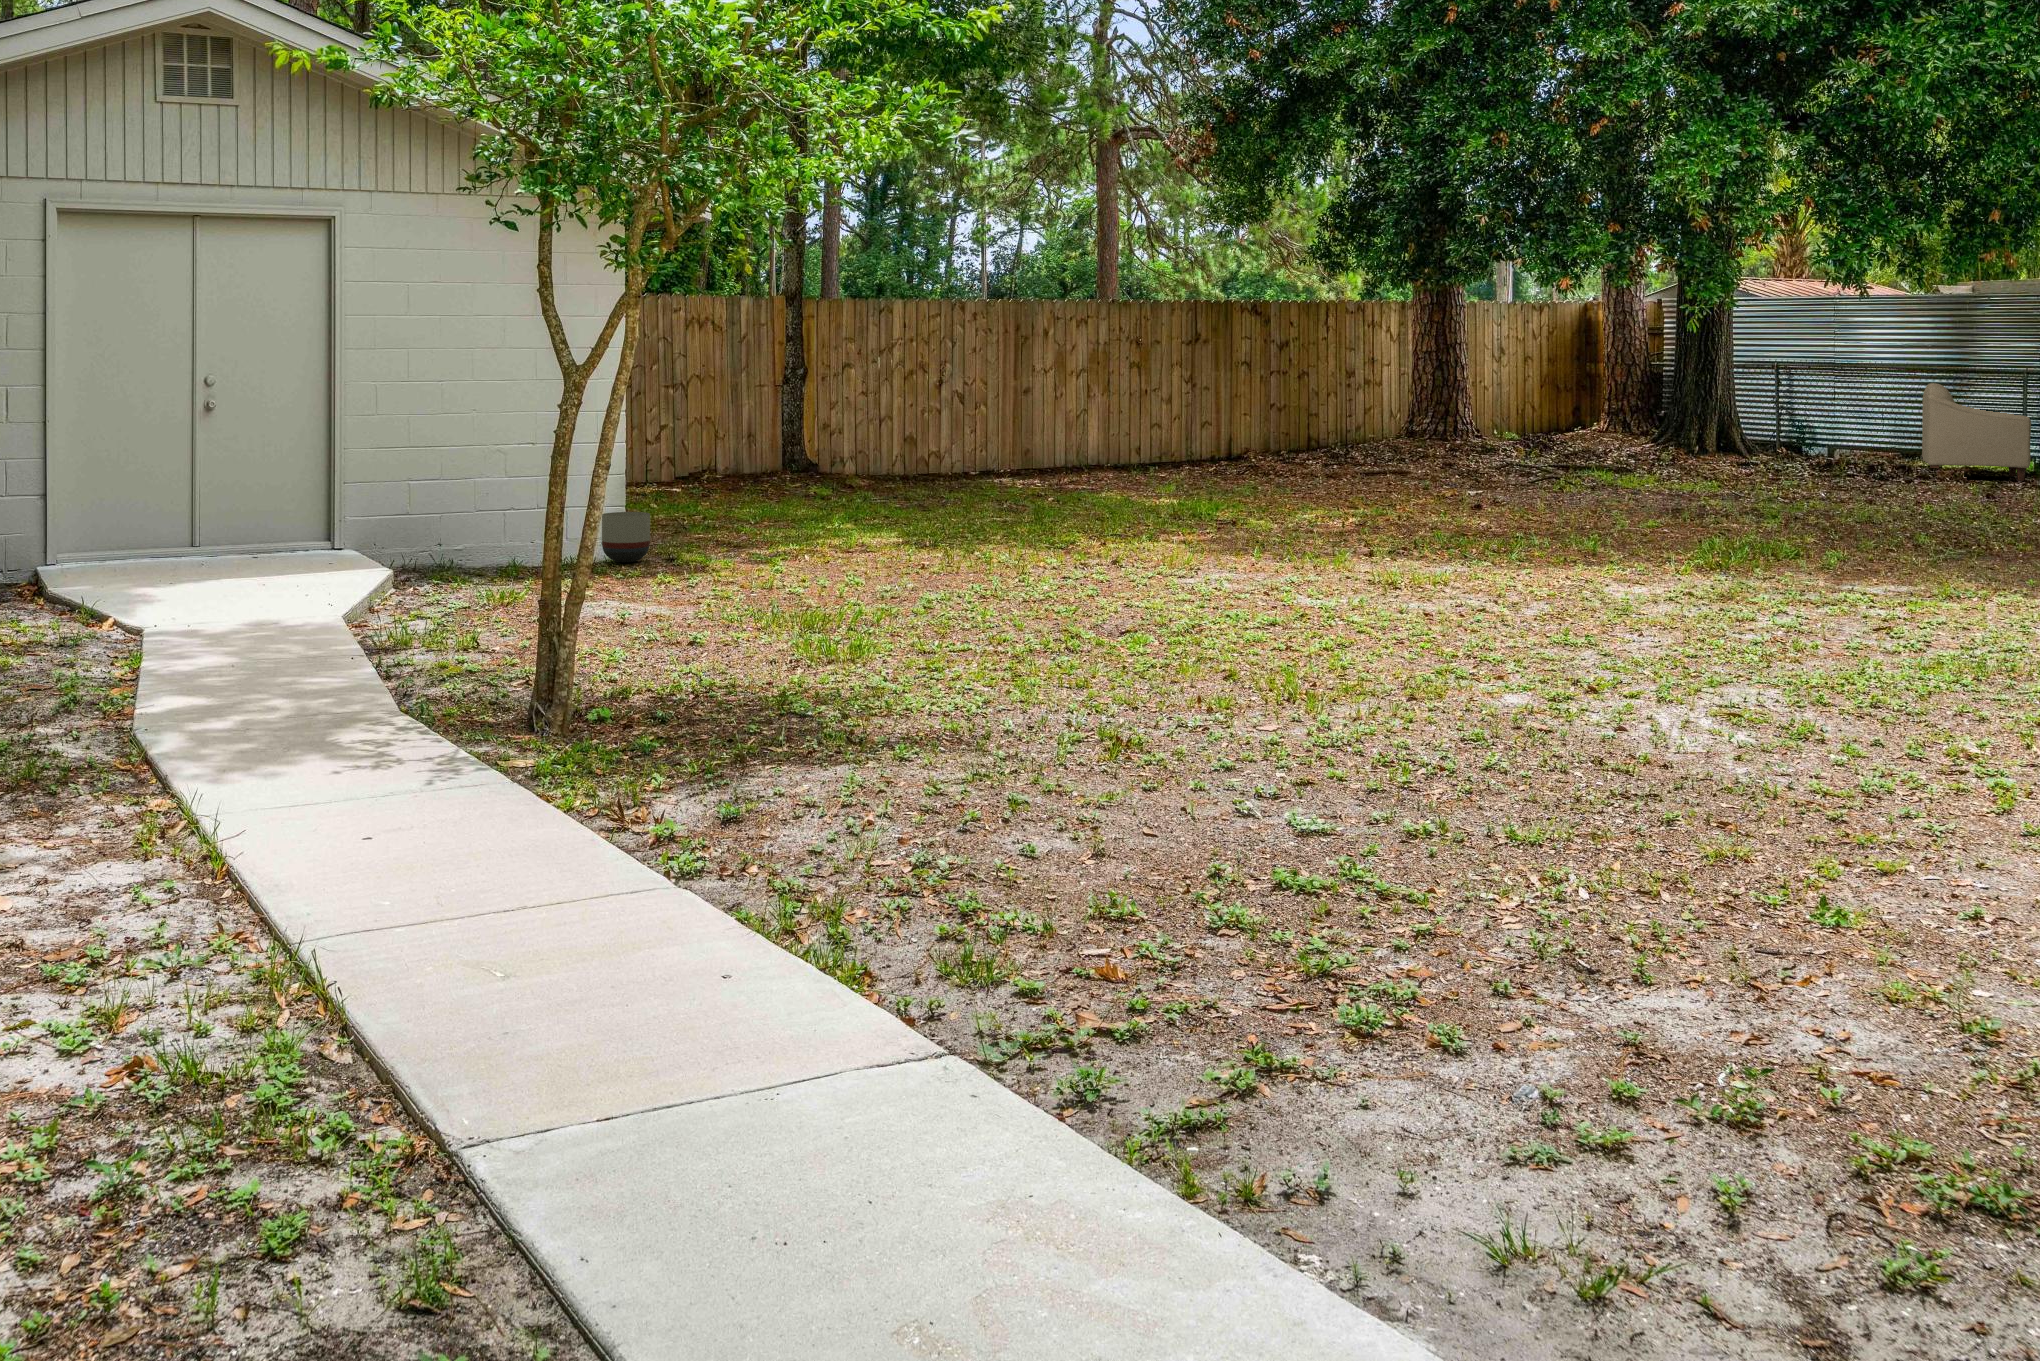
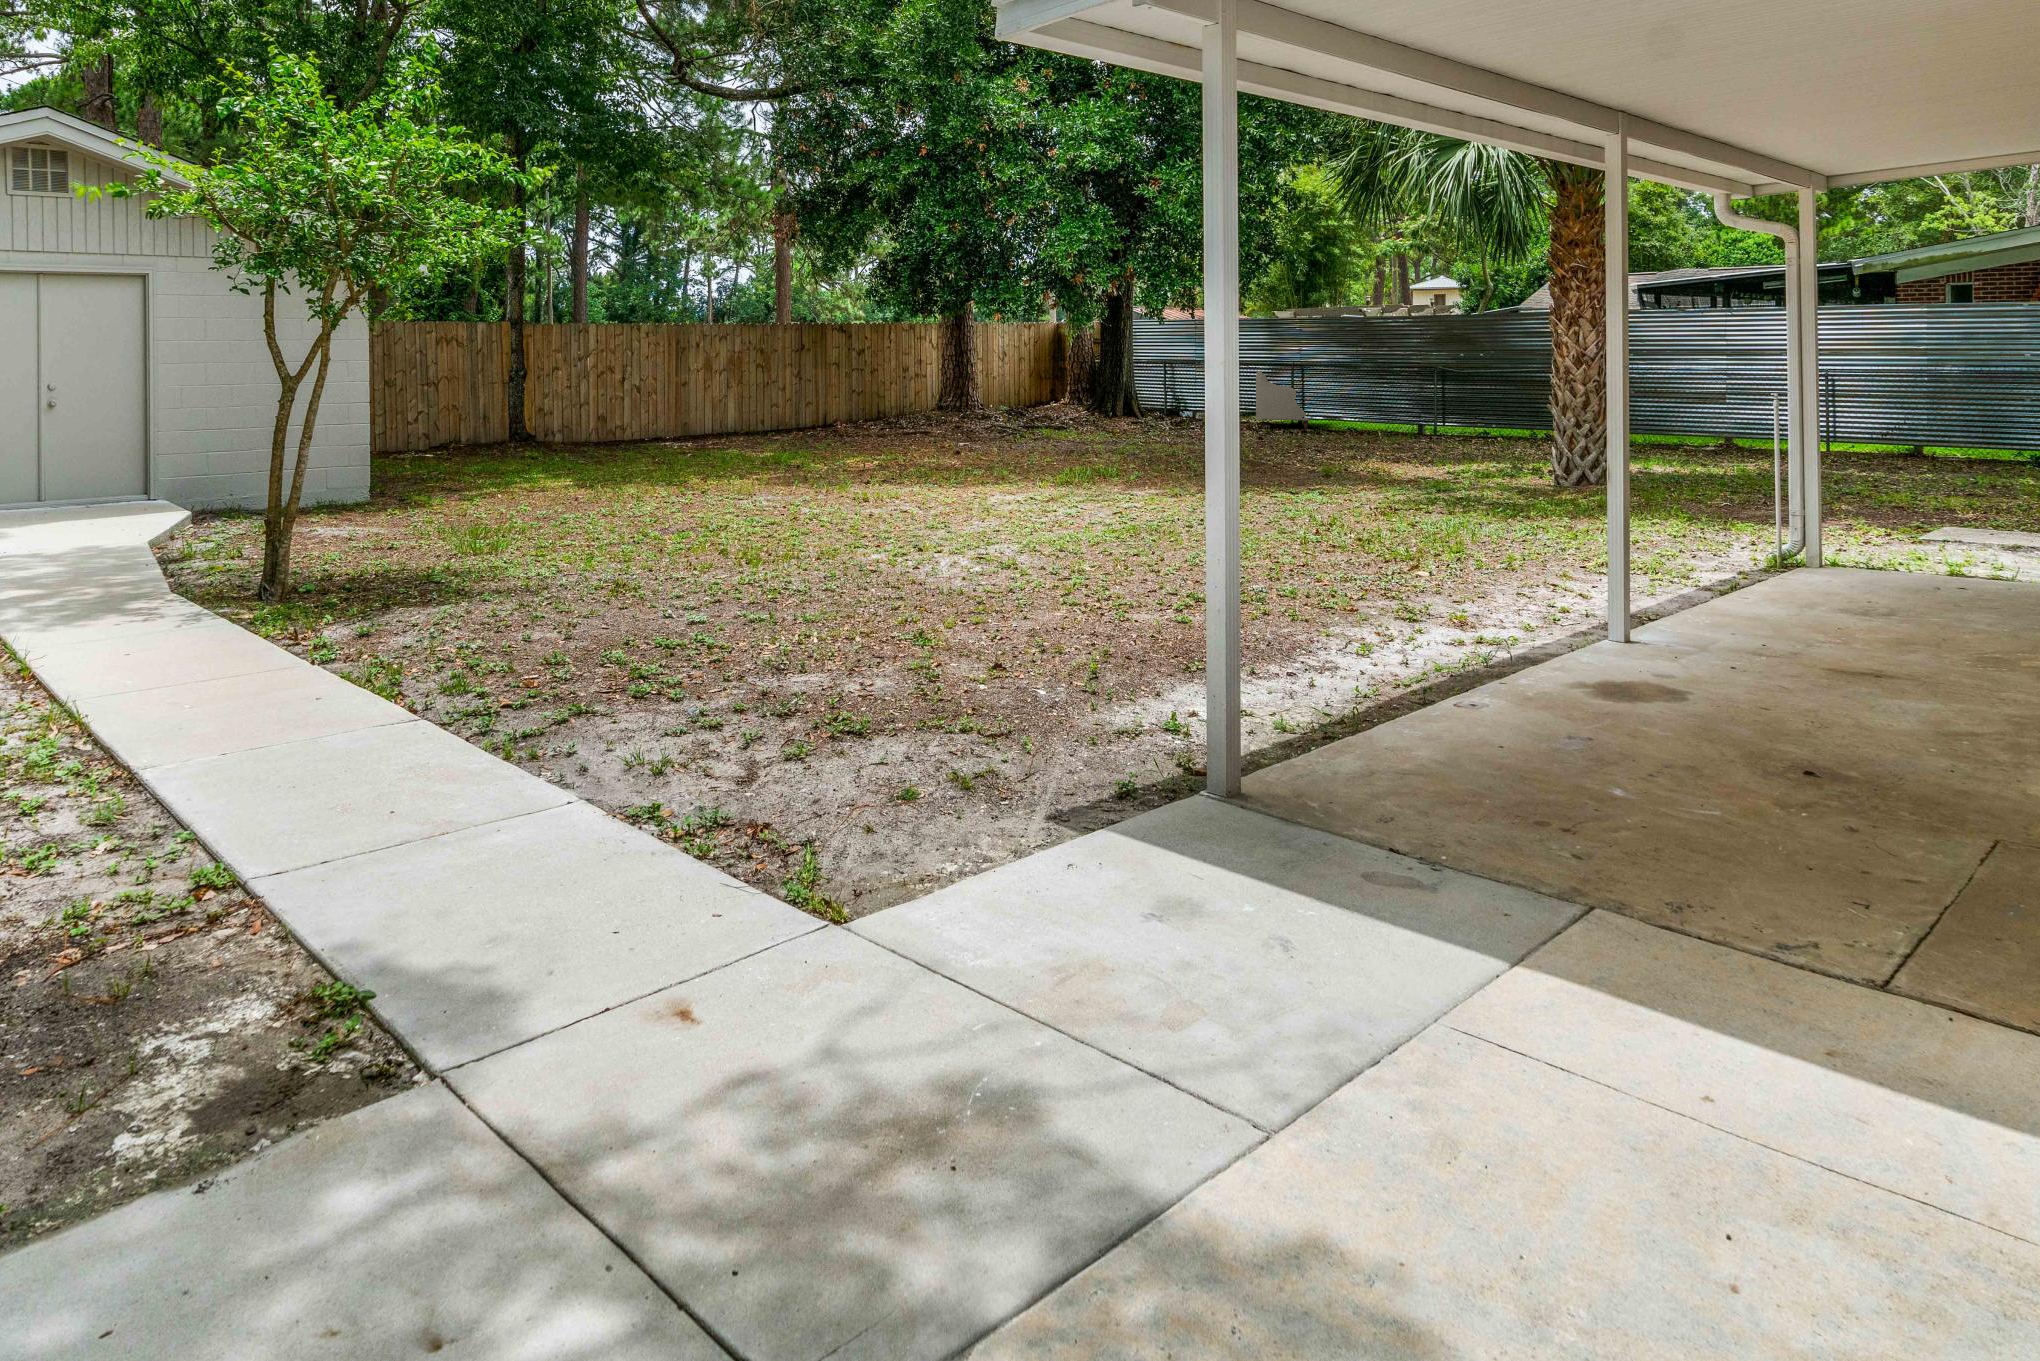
planter: present [602,512,650,563] -> none [357,469,393,502]

